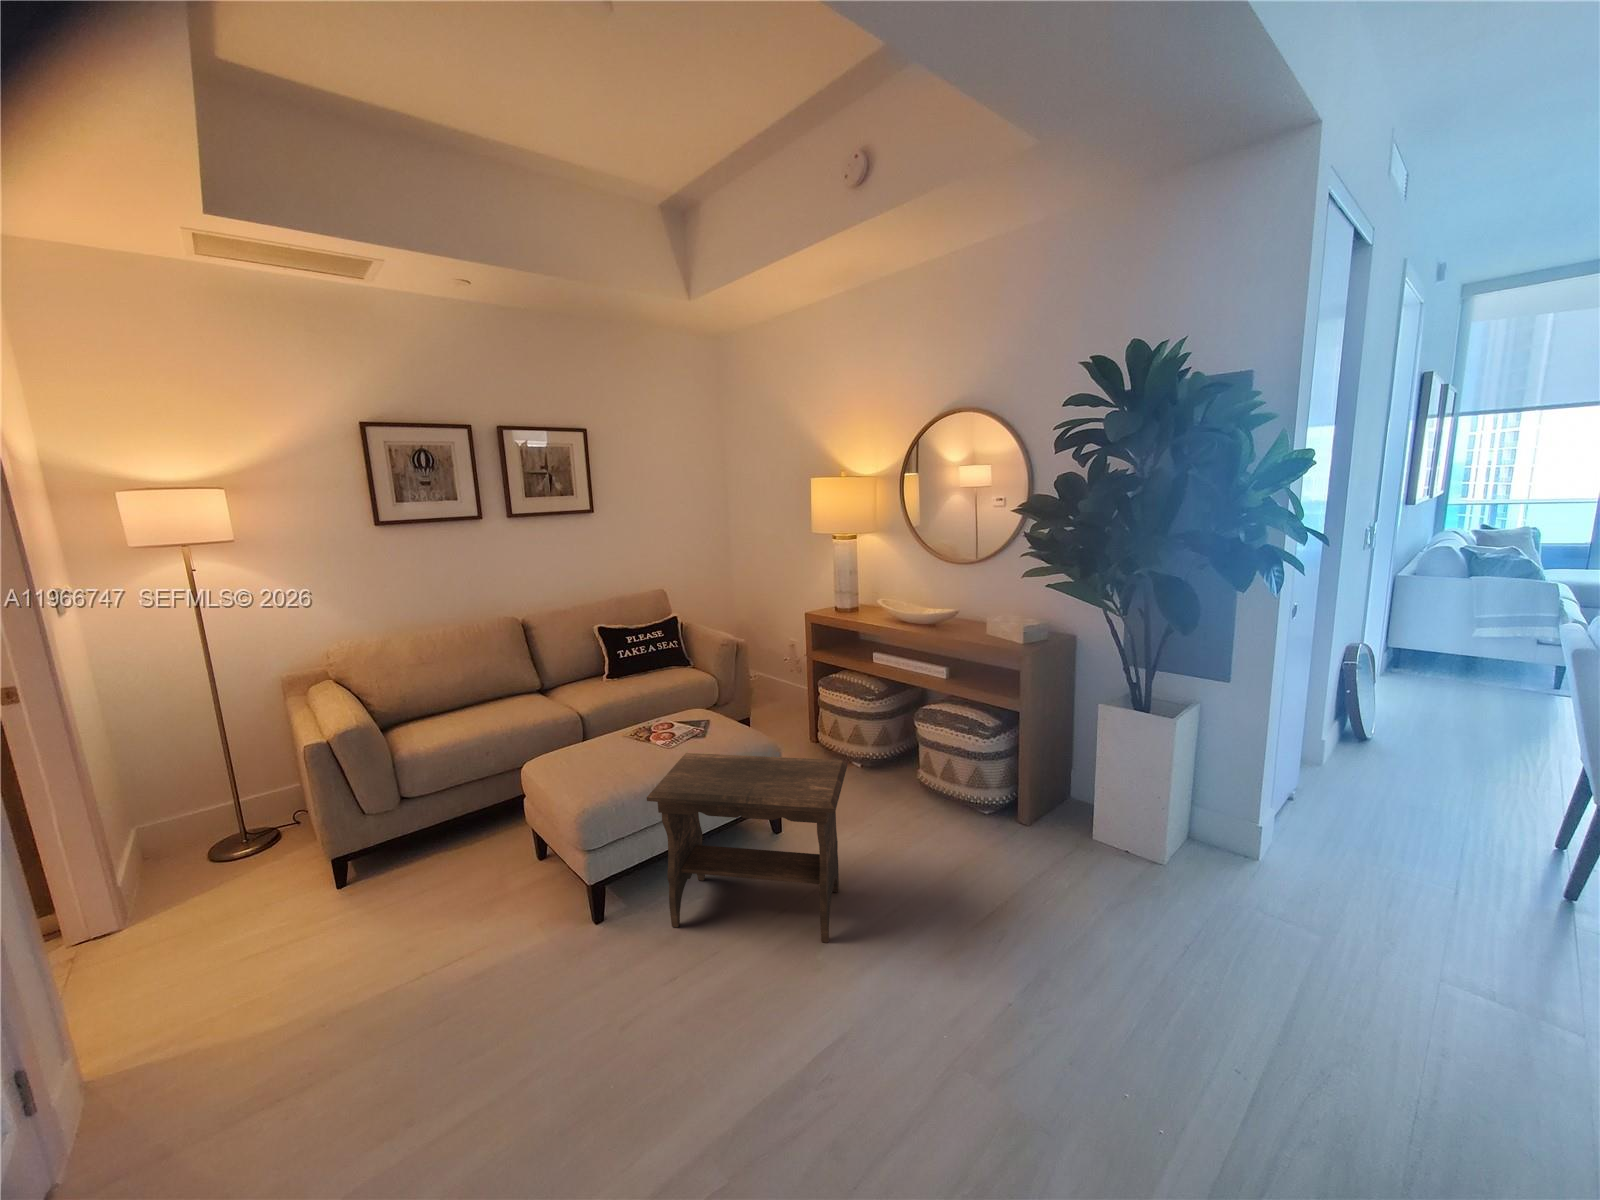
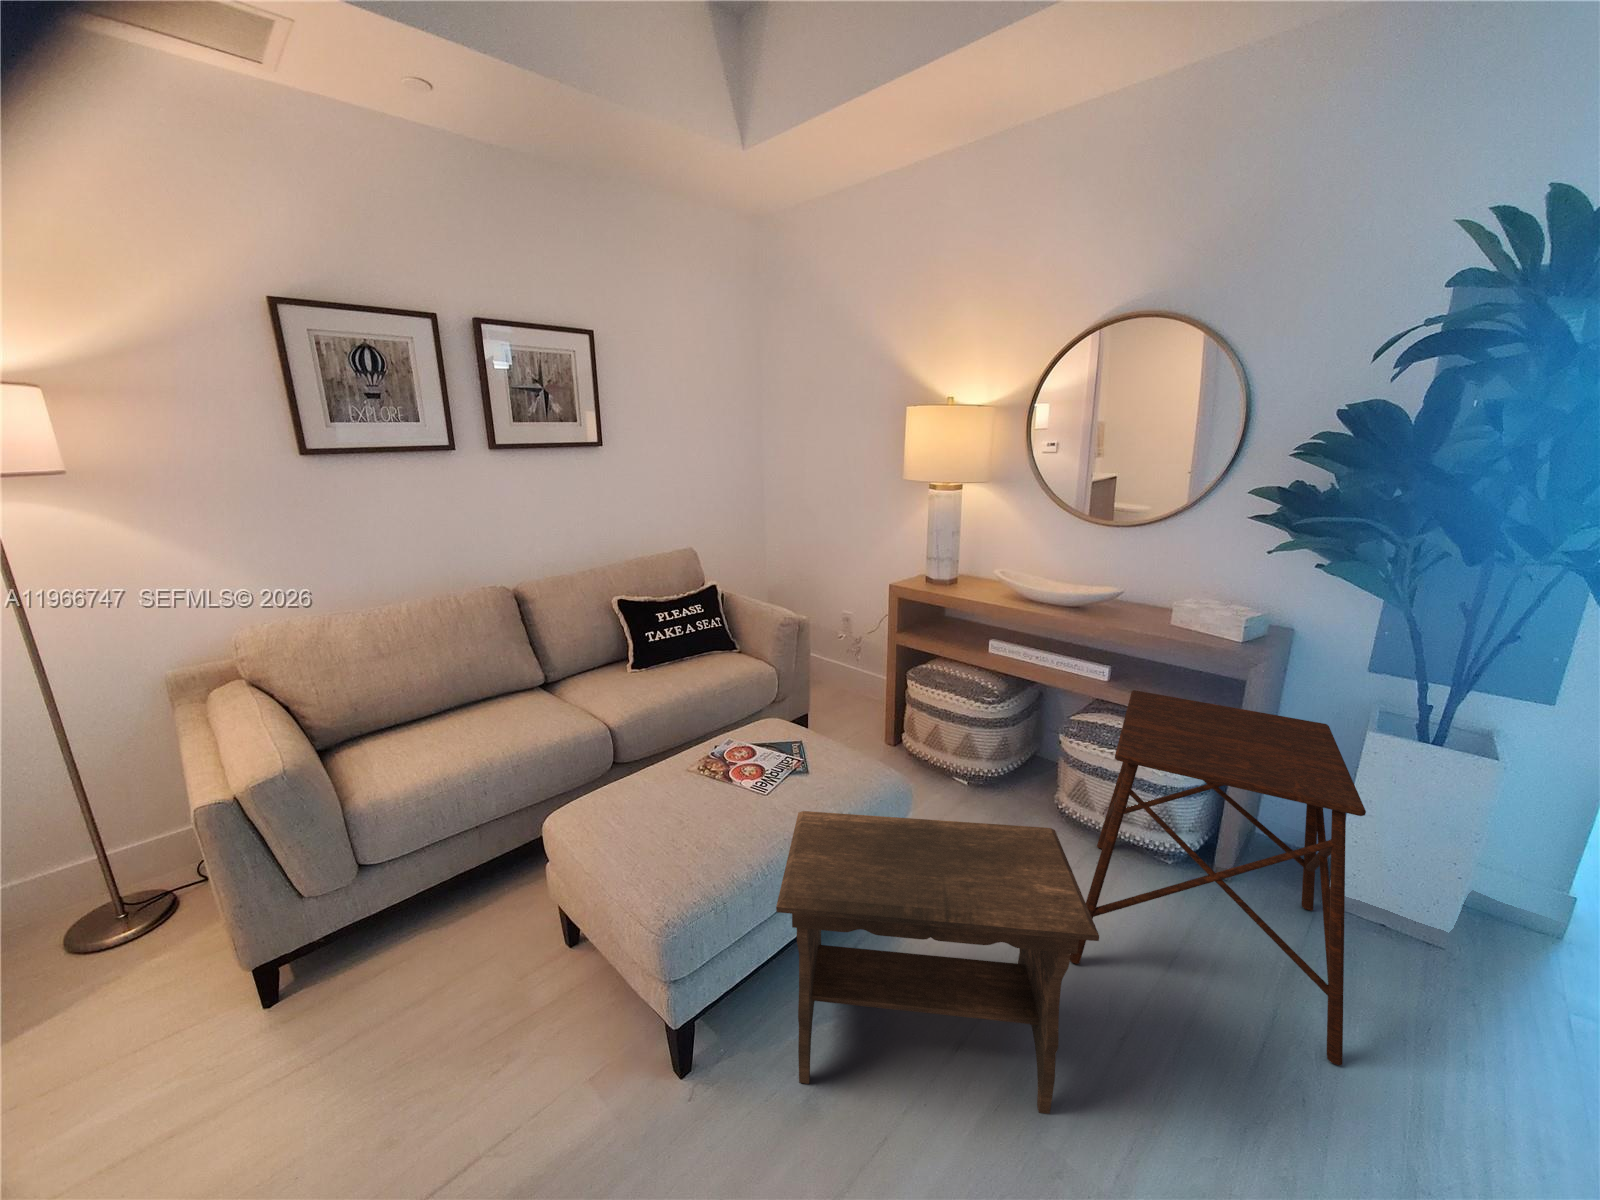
side table: none [882,680,1079,922] -> present [1070,690,1366,1066]

